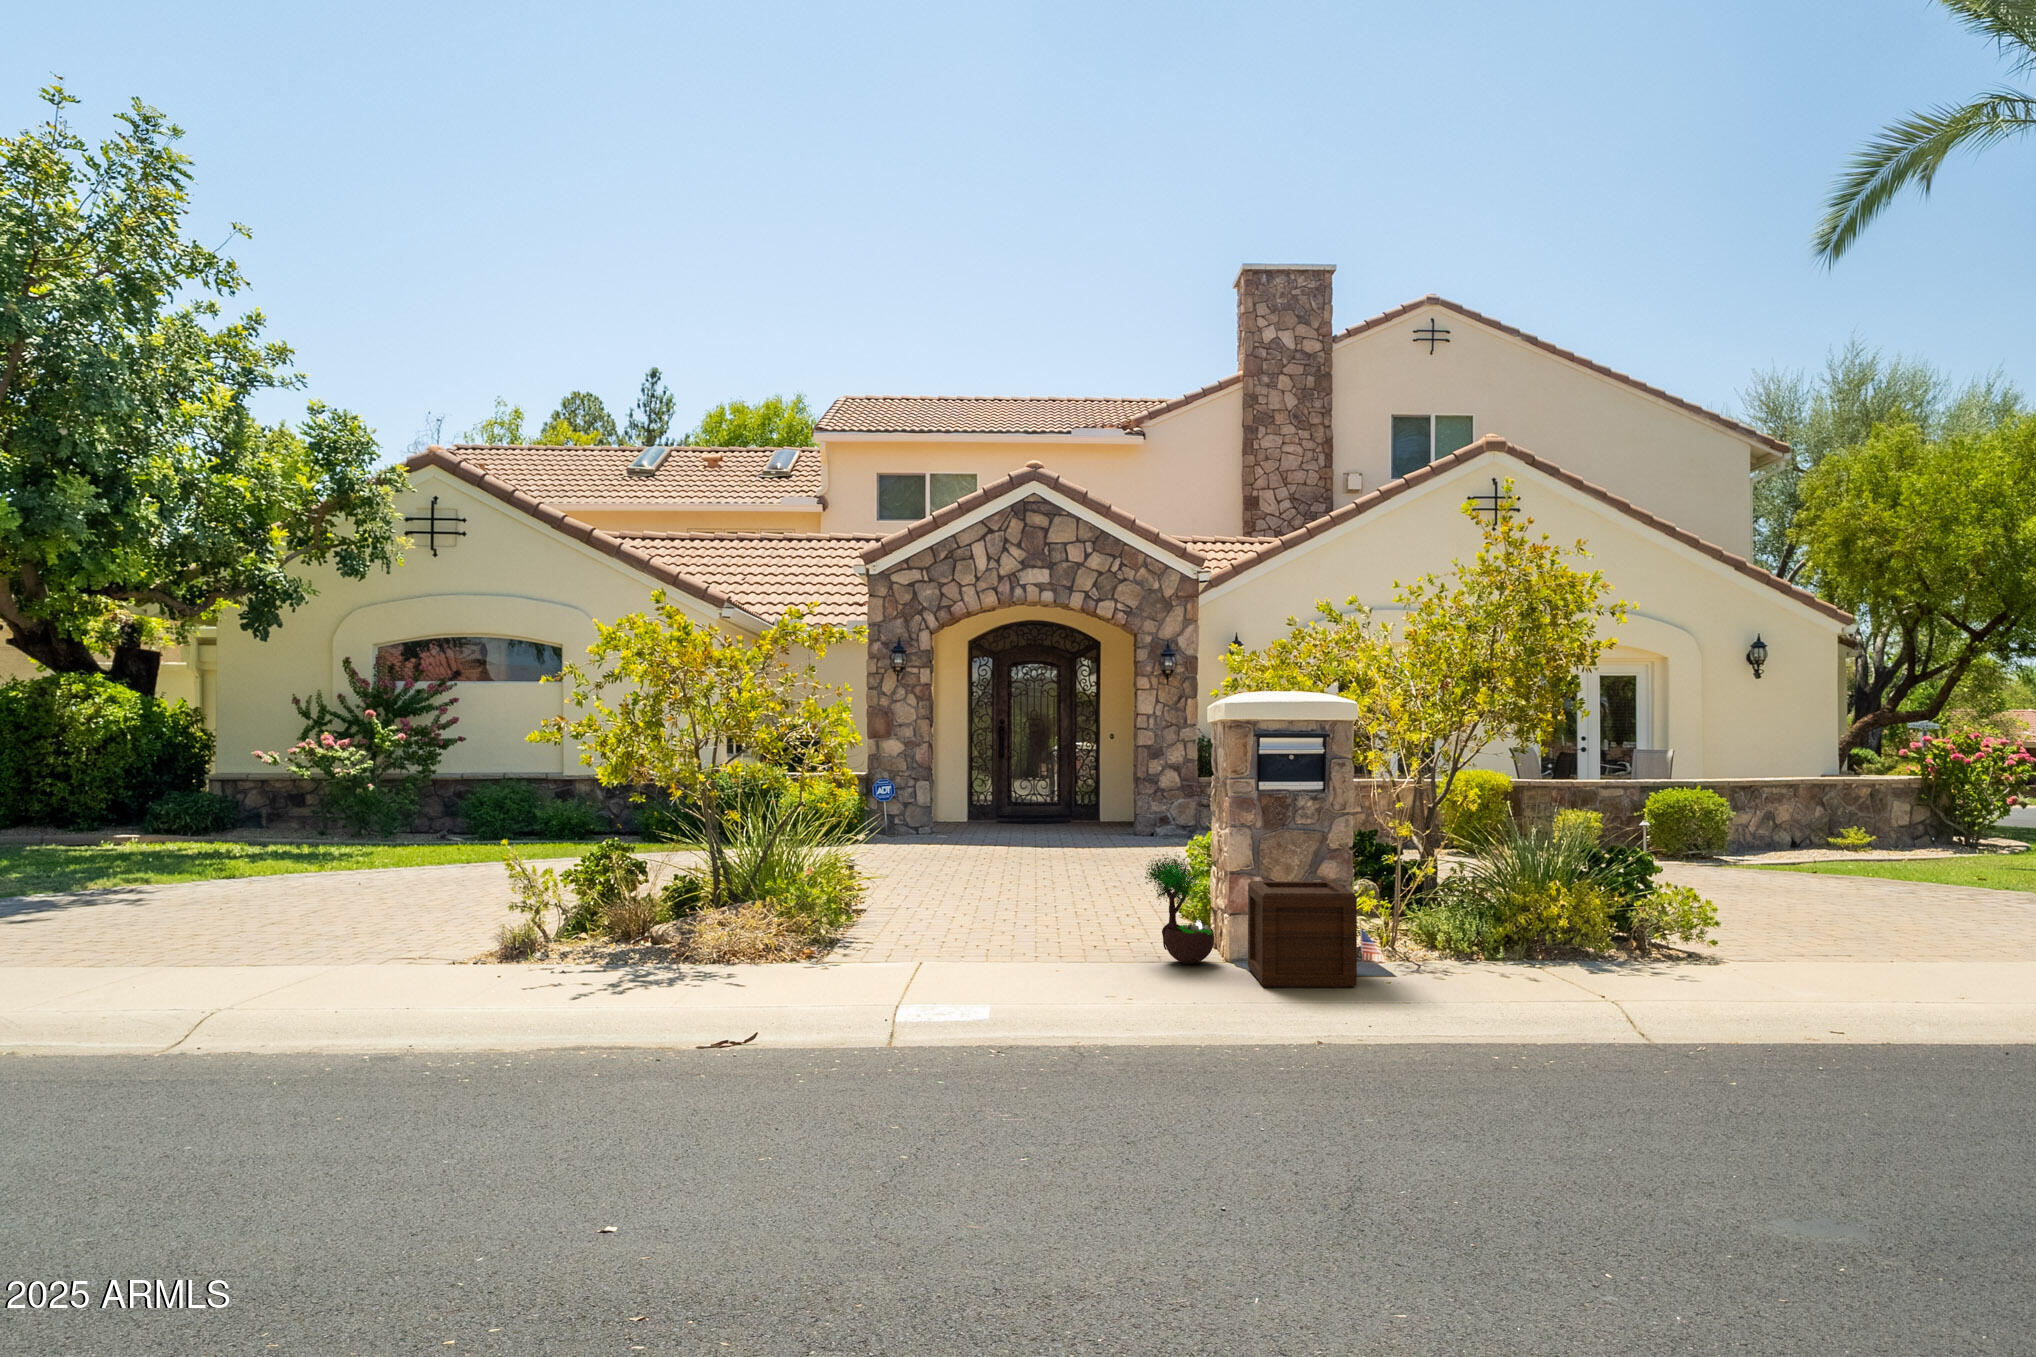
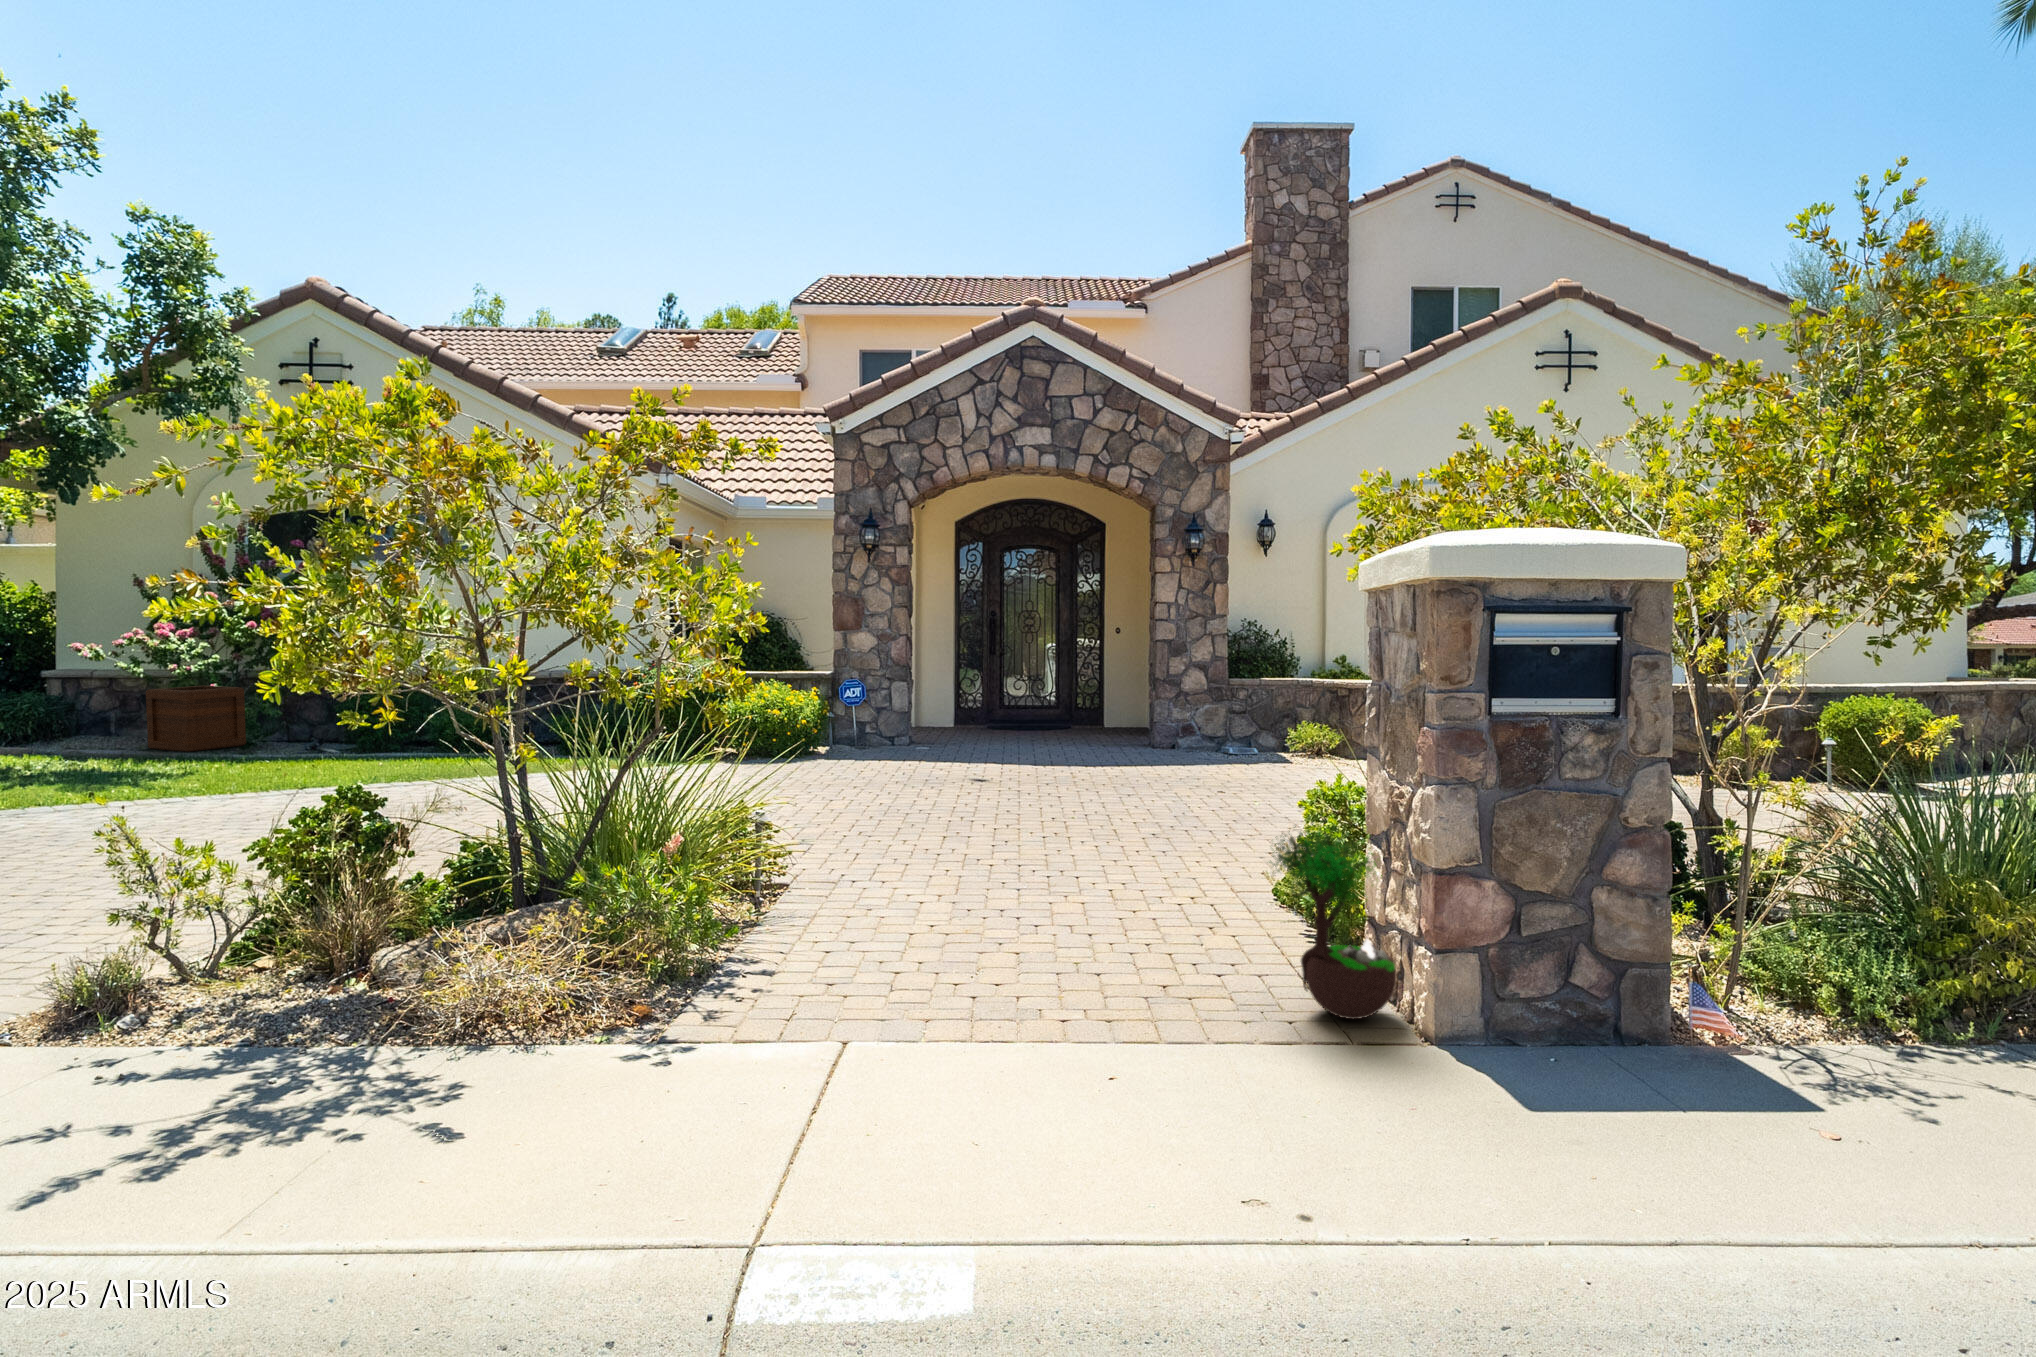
wooden crate: present [1248,881,1357,988] -> present [146,686,246,752]

